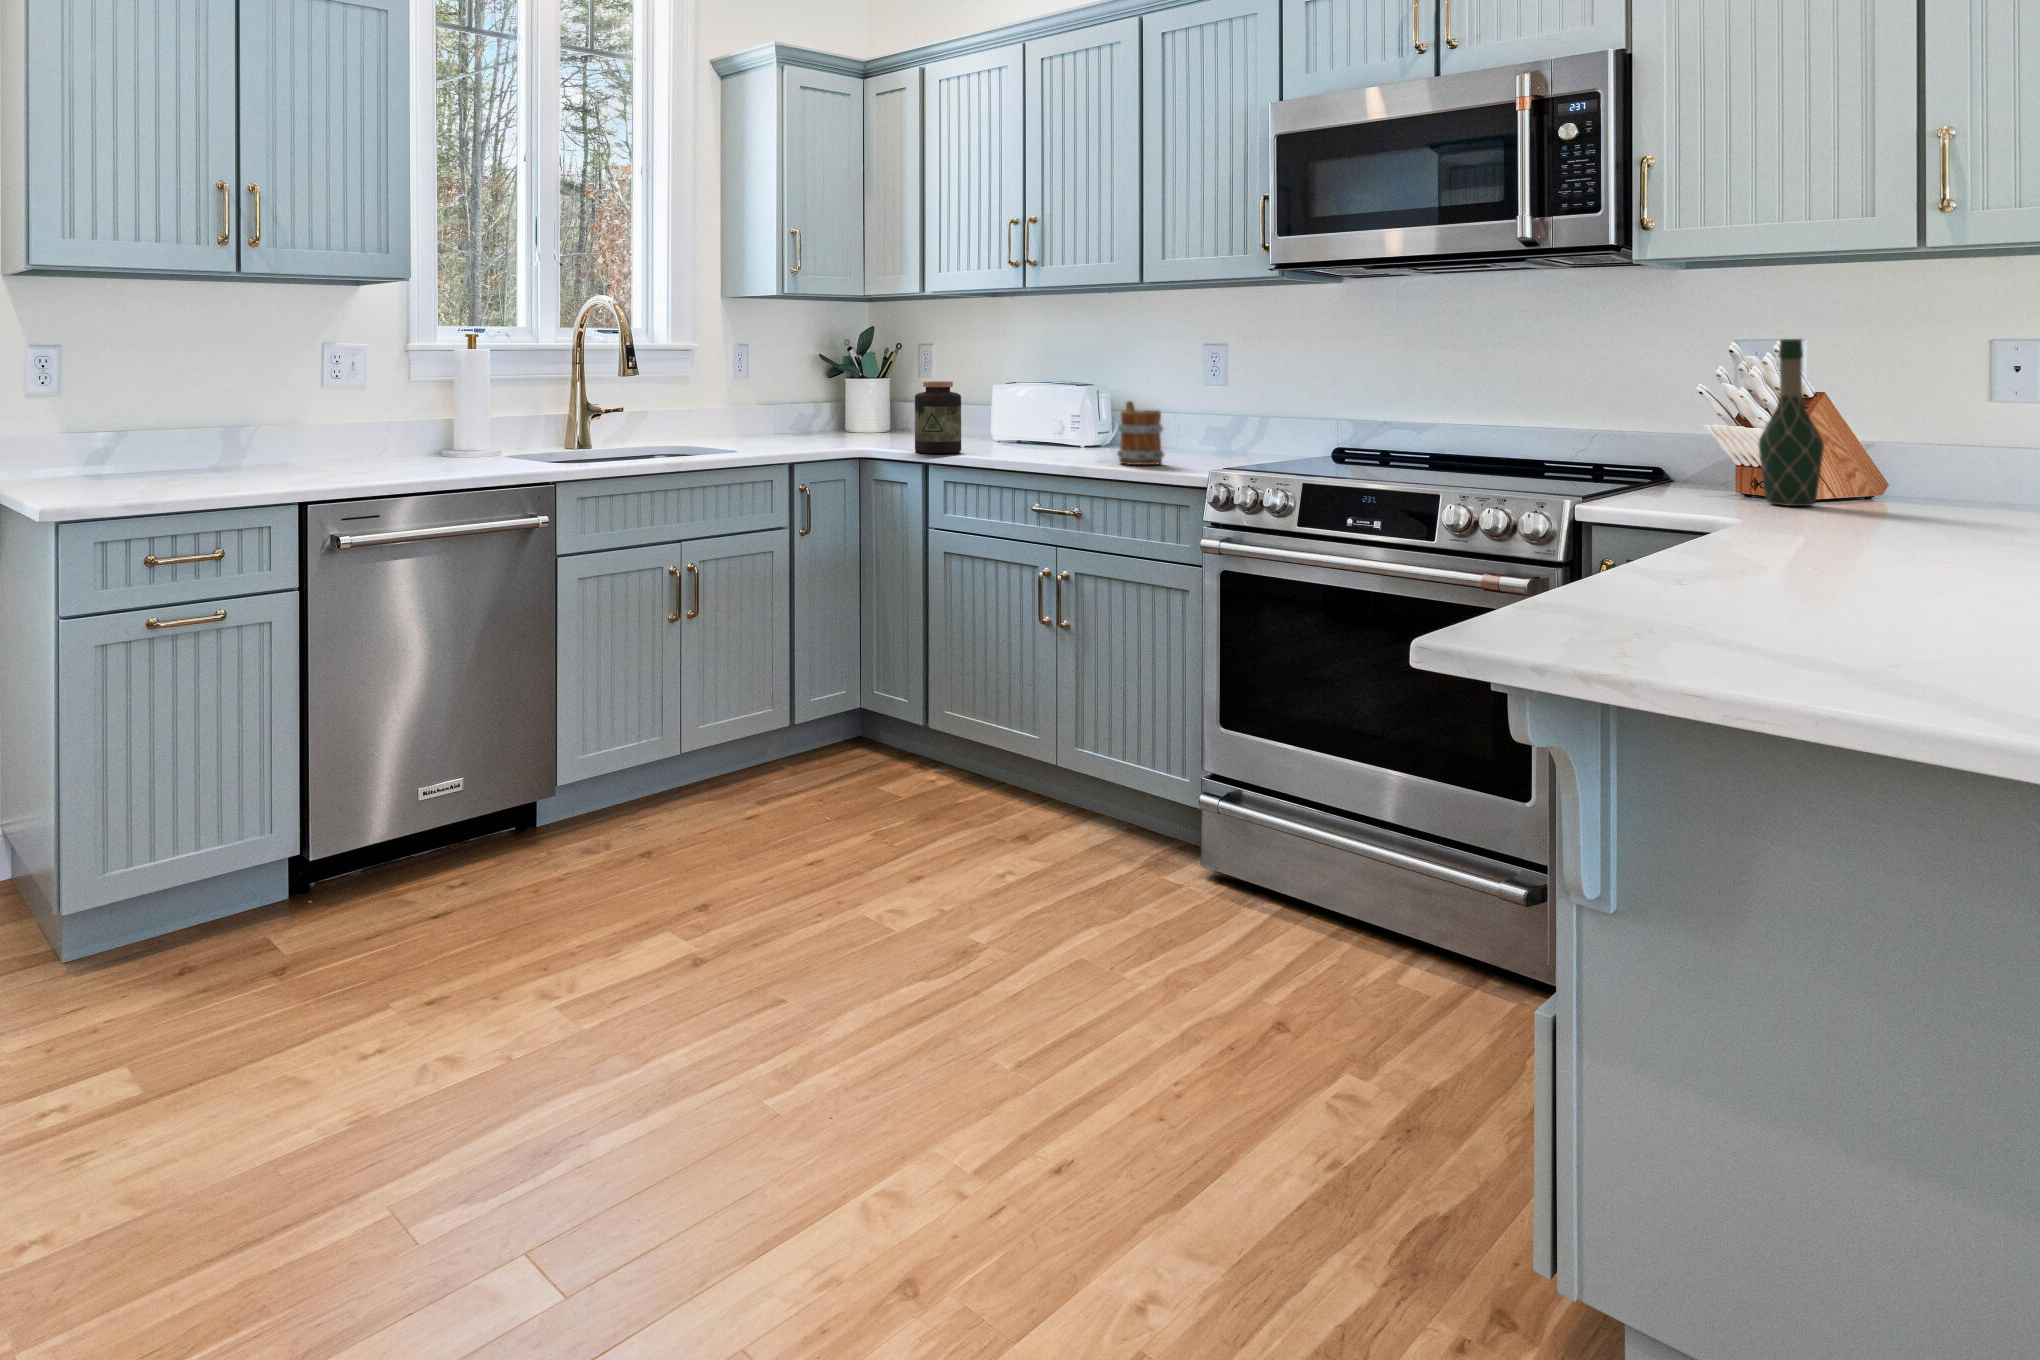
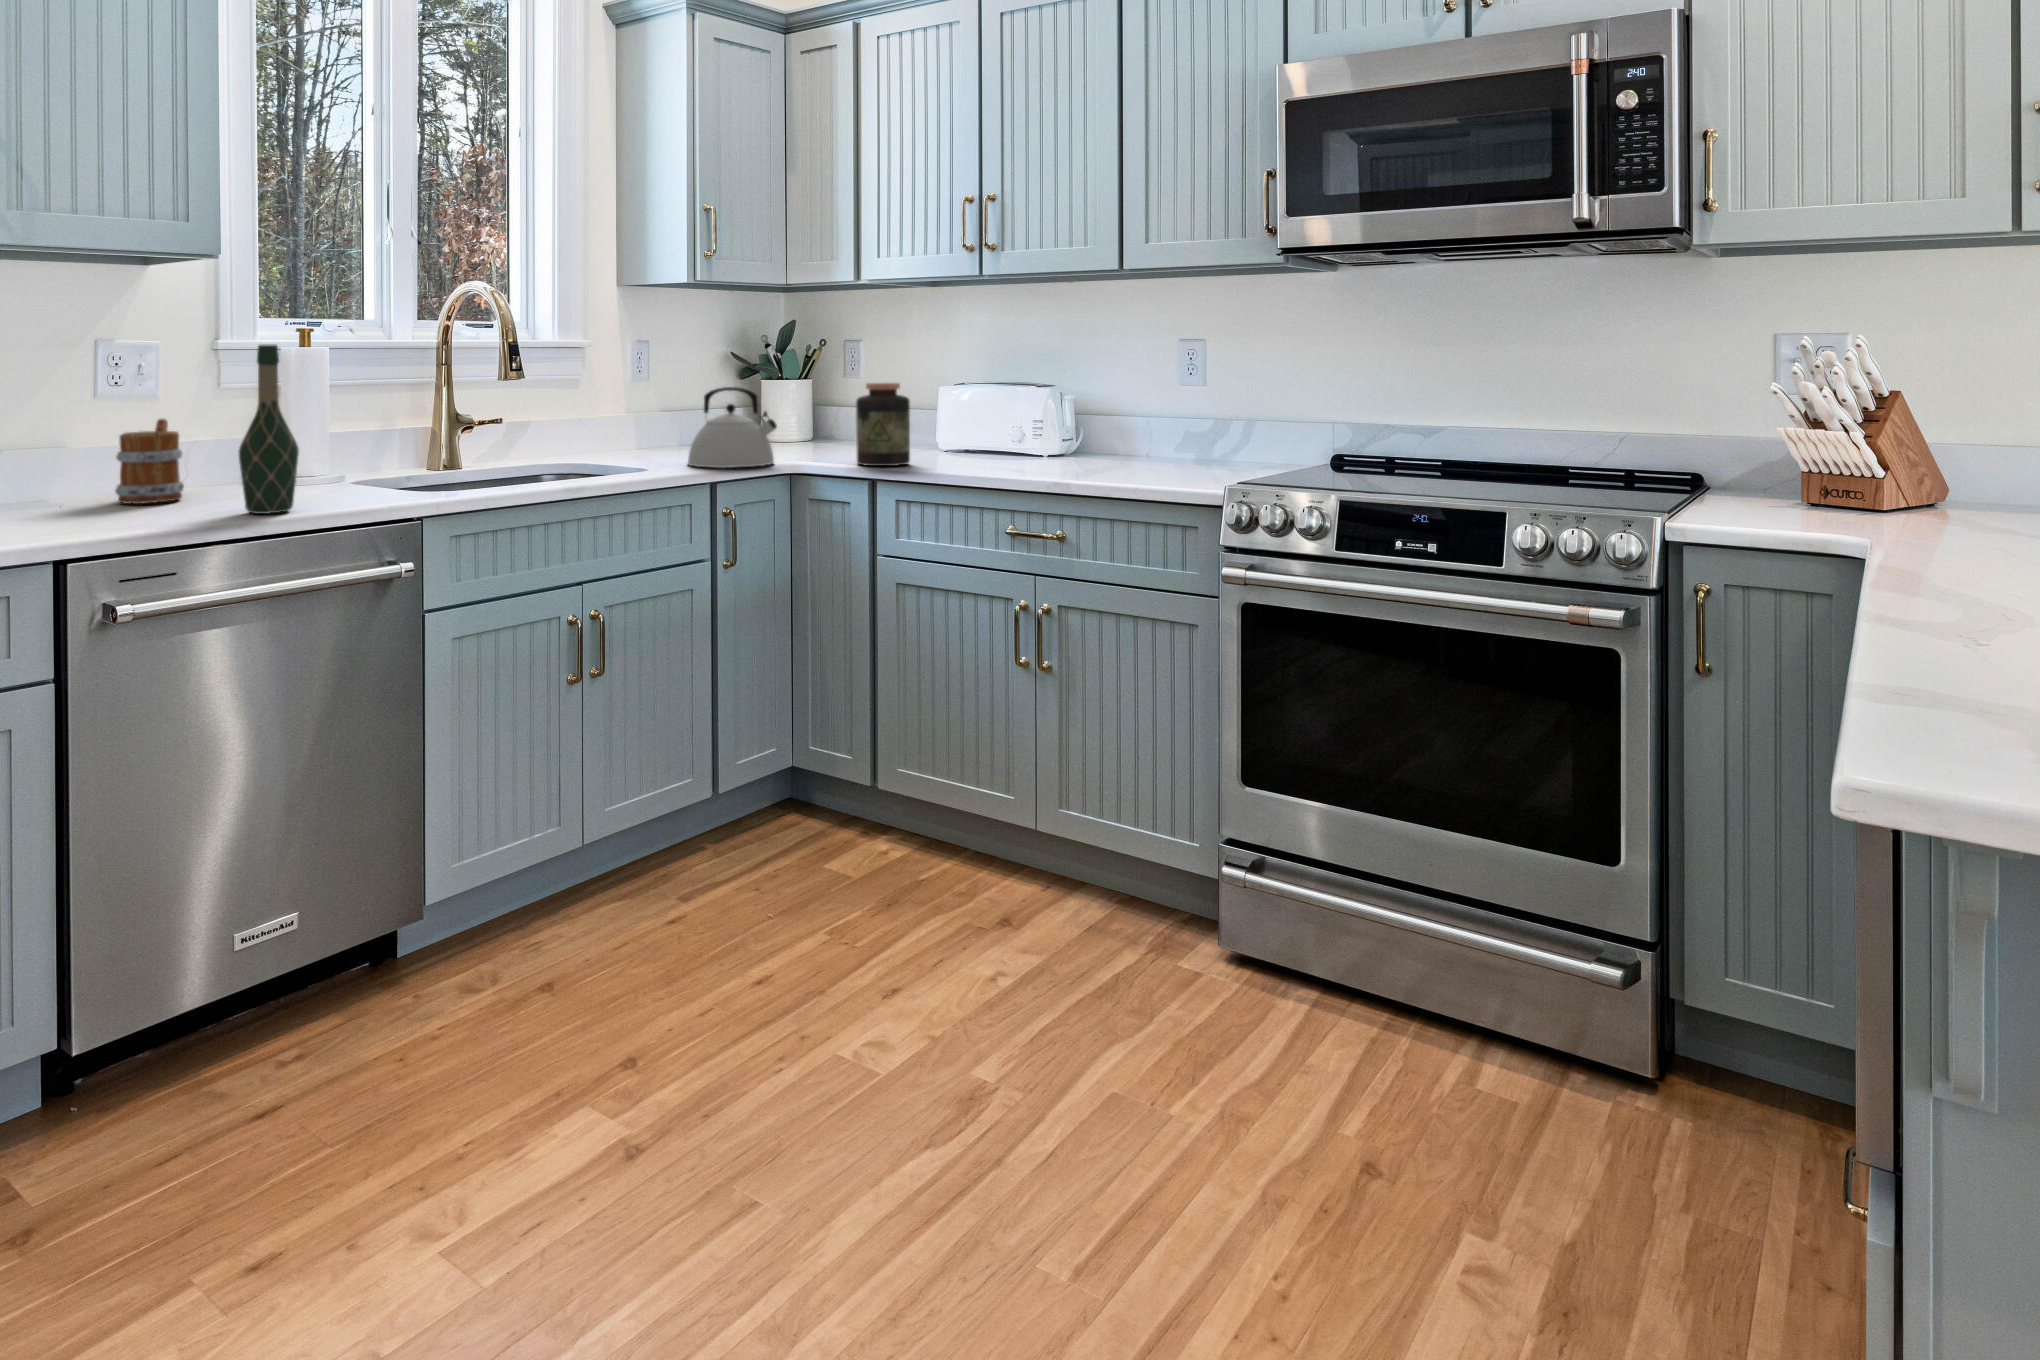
wine bottle: present [1759,339,1824,506] -> present [239,344,299,514]
kettle: none [771,384,846,452] -> present [688,387,777,468]
mug: present [1117,401,1164,465] -> present [115,419,184,504]

